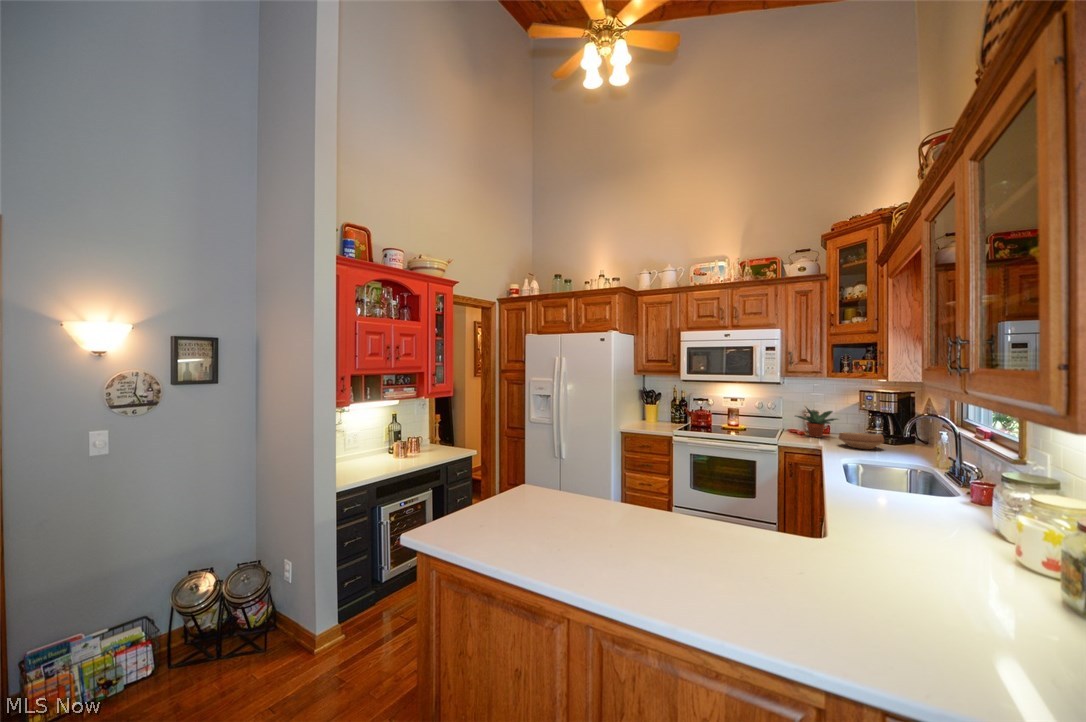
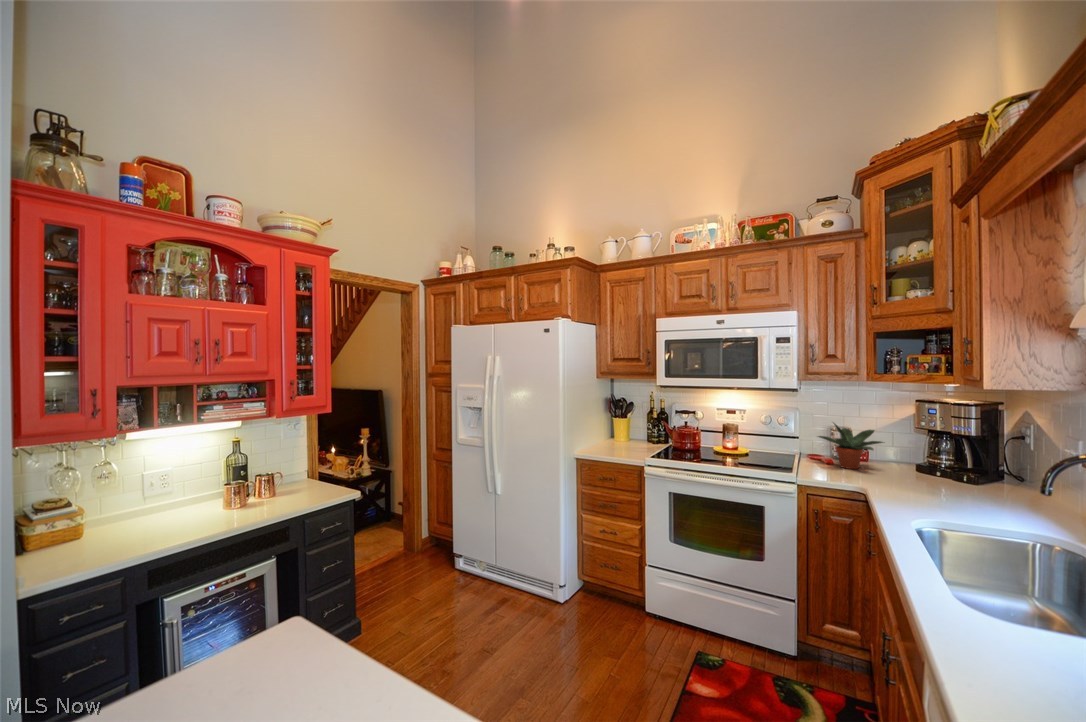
bowl: present [838,432,884,449] -> none [889,465,965,494]

